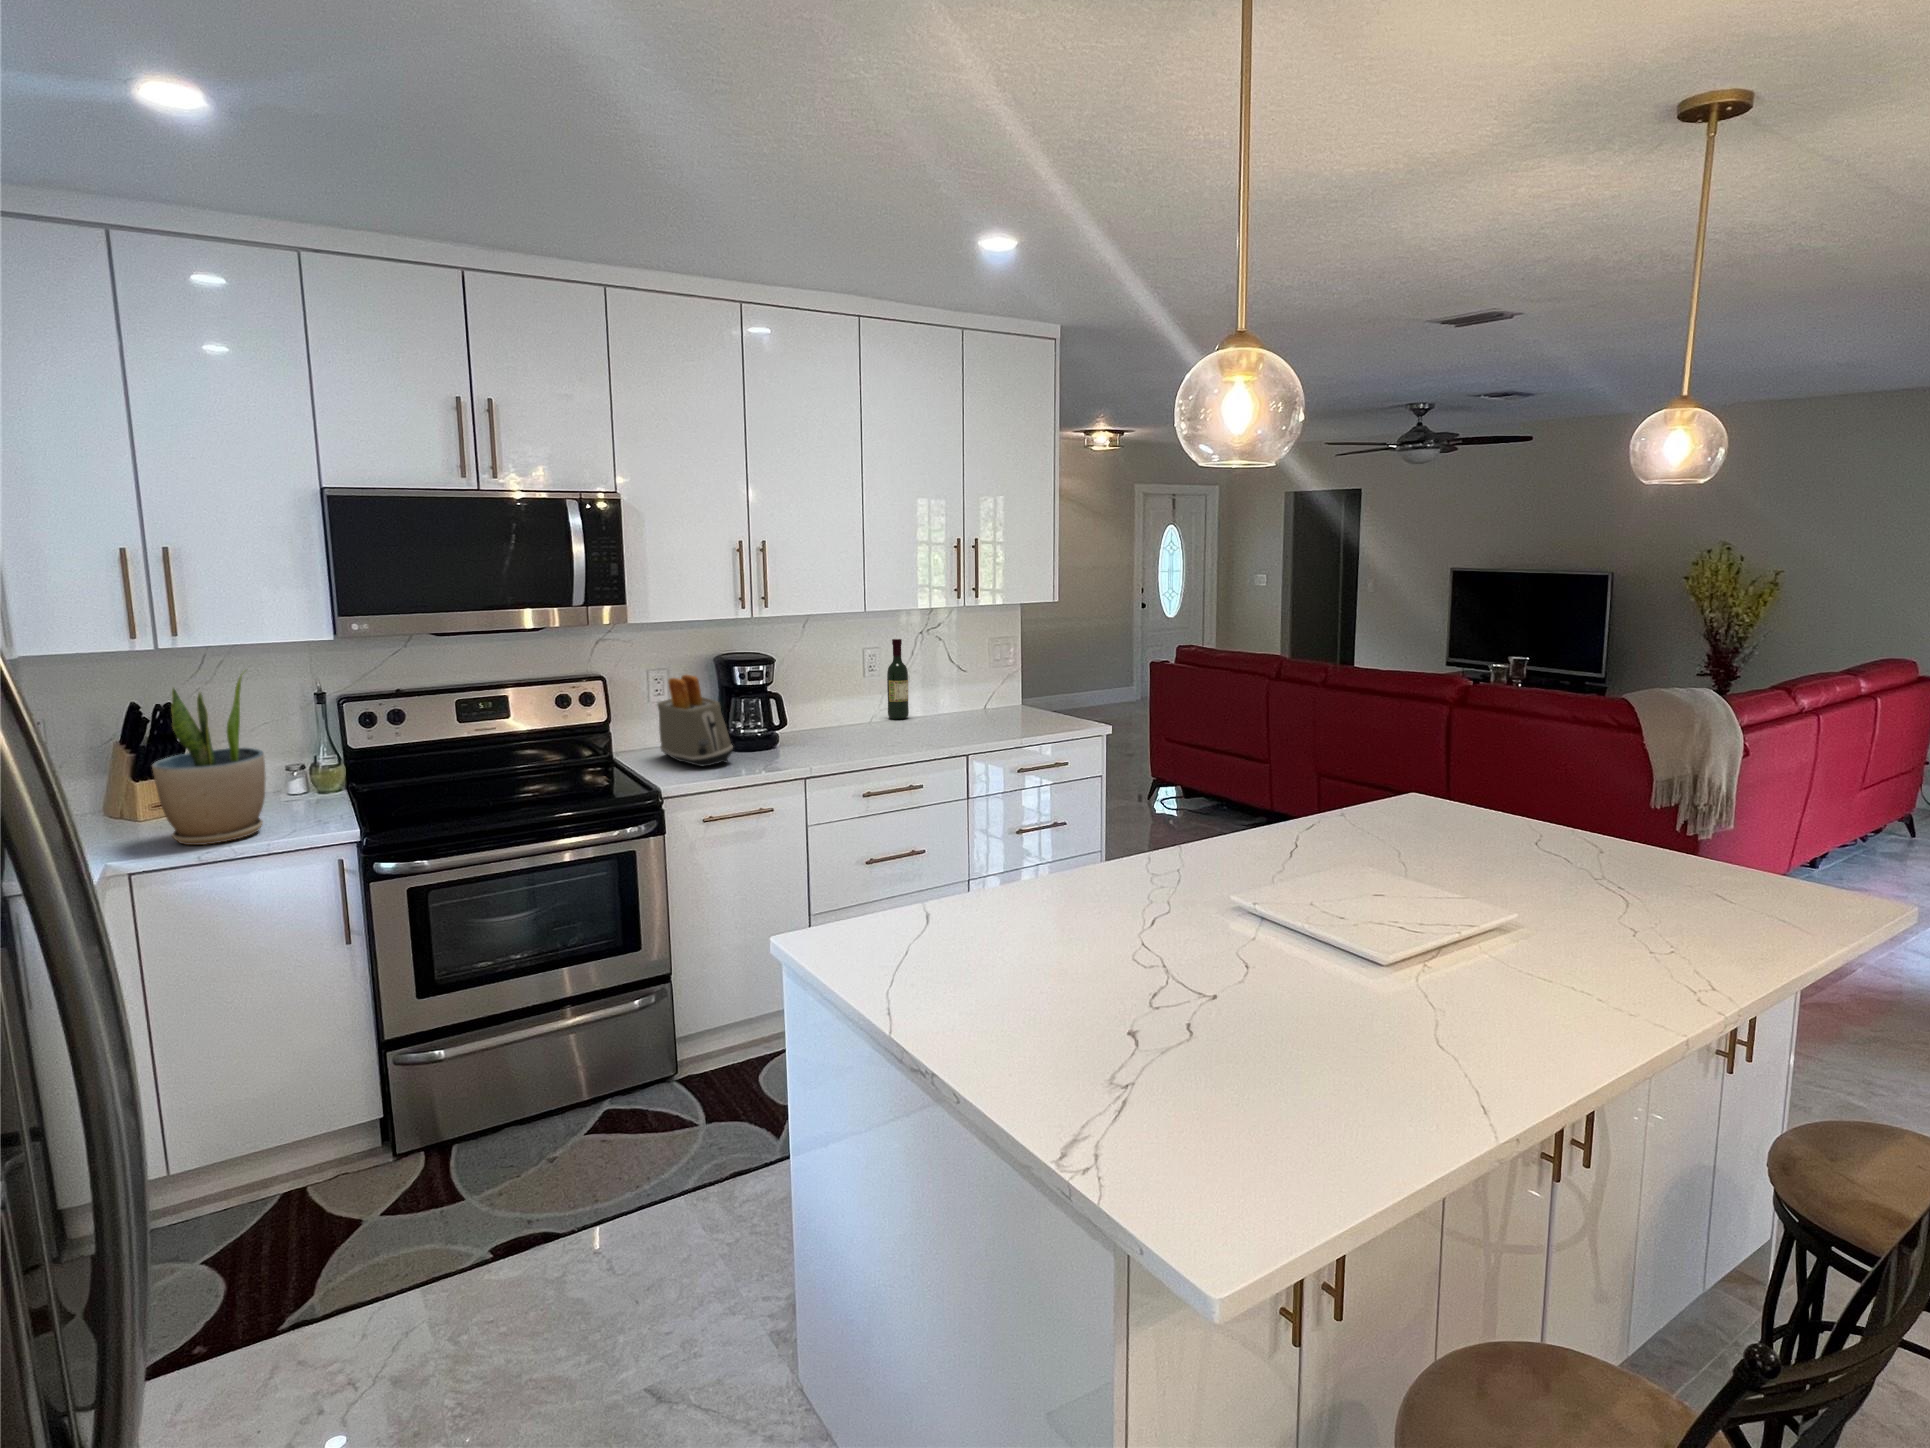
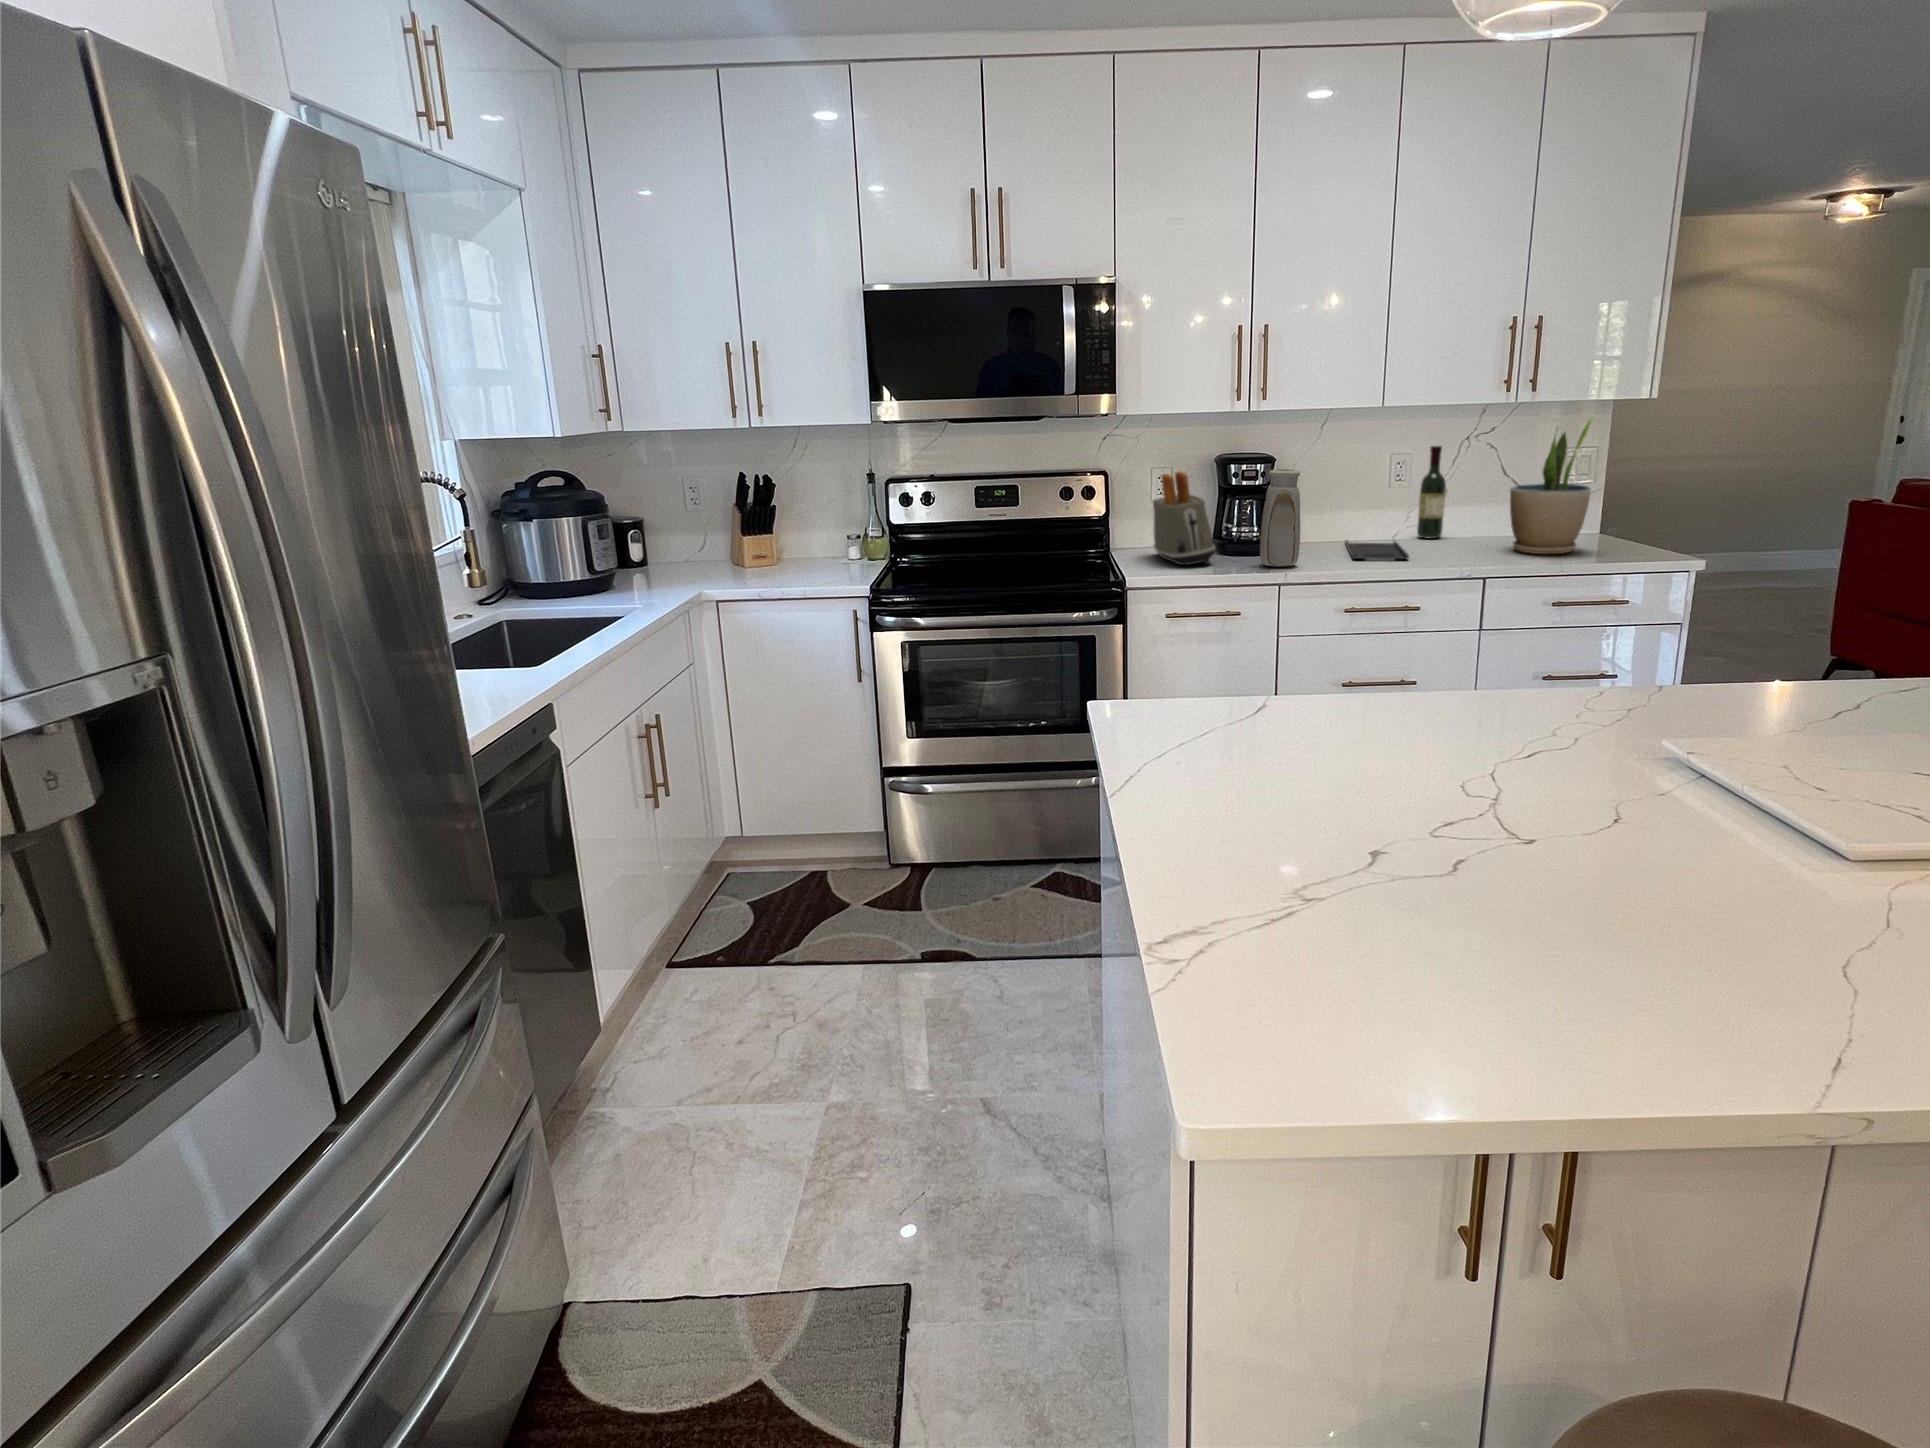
vase: none [776,670,812,759] -> present [1260,469,1300,566]
potted plant: present [152,671,266,845] -> present [1510,417,1593,554]
tray: none [832,724,901,746] -> present [1345,541,1409,559]

